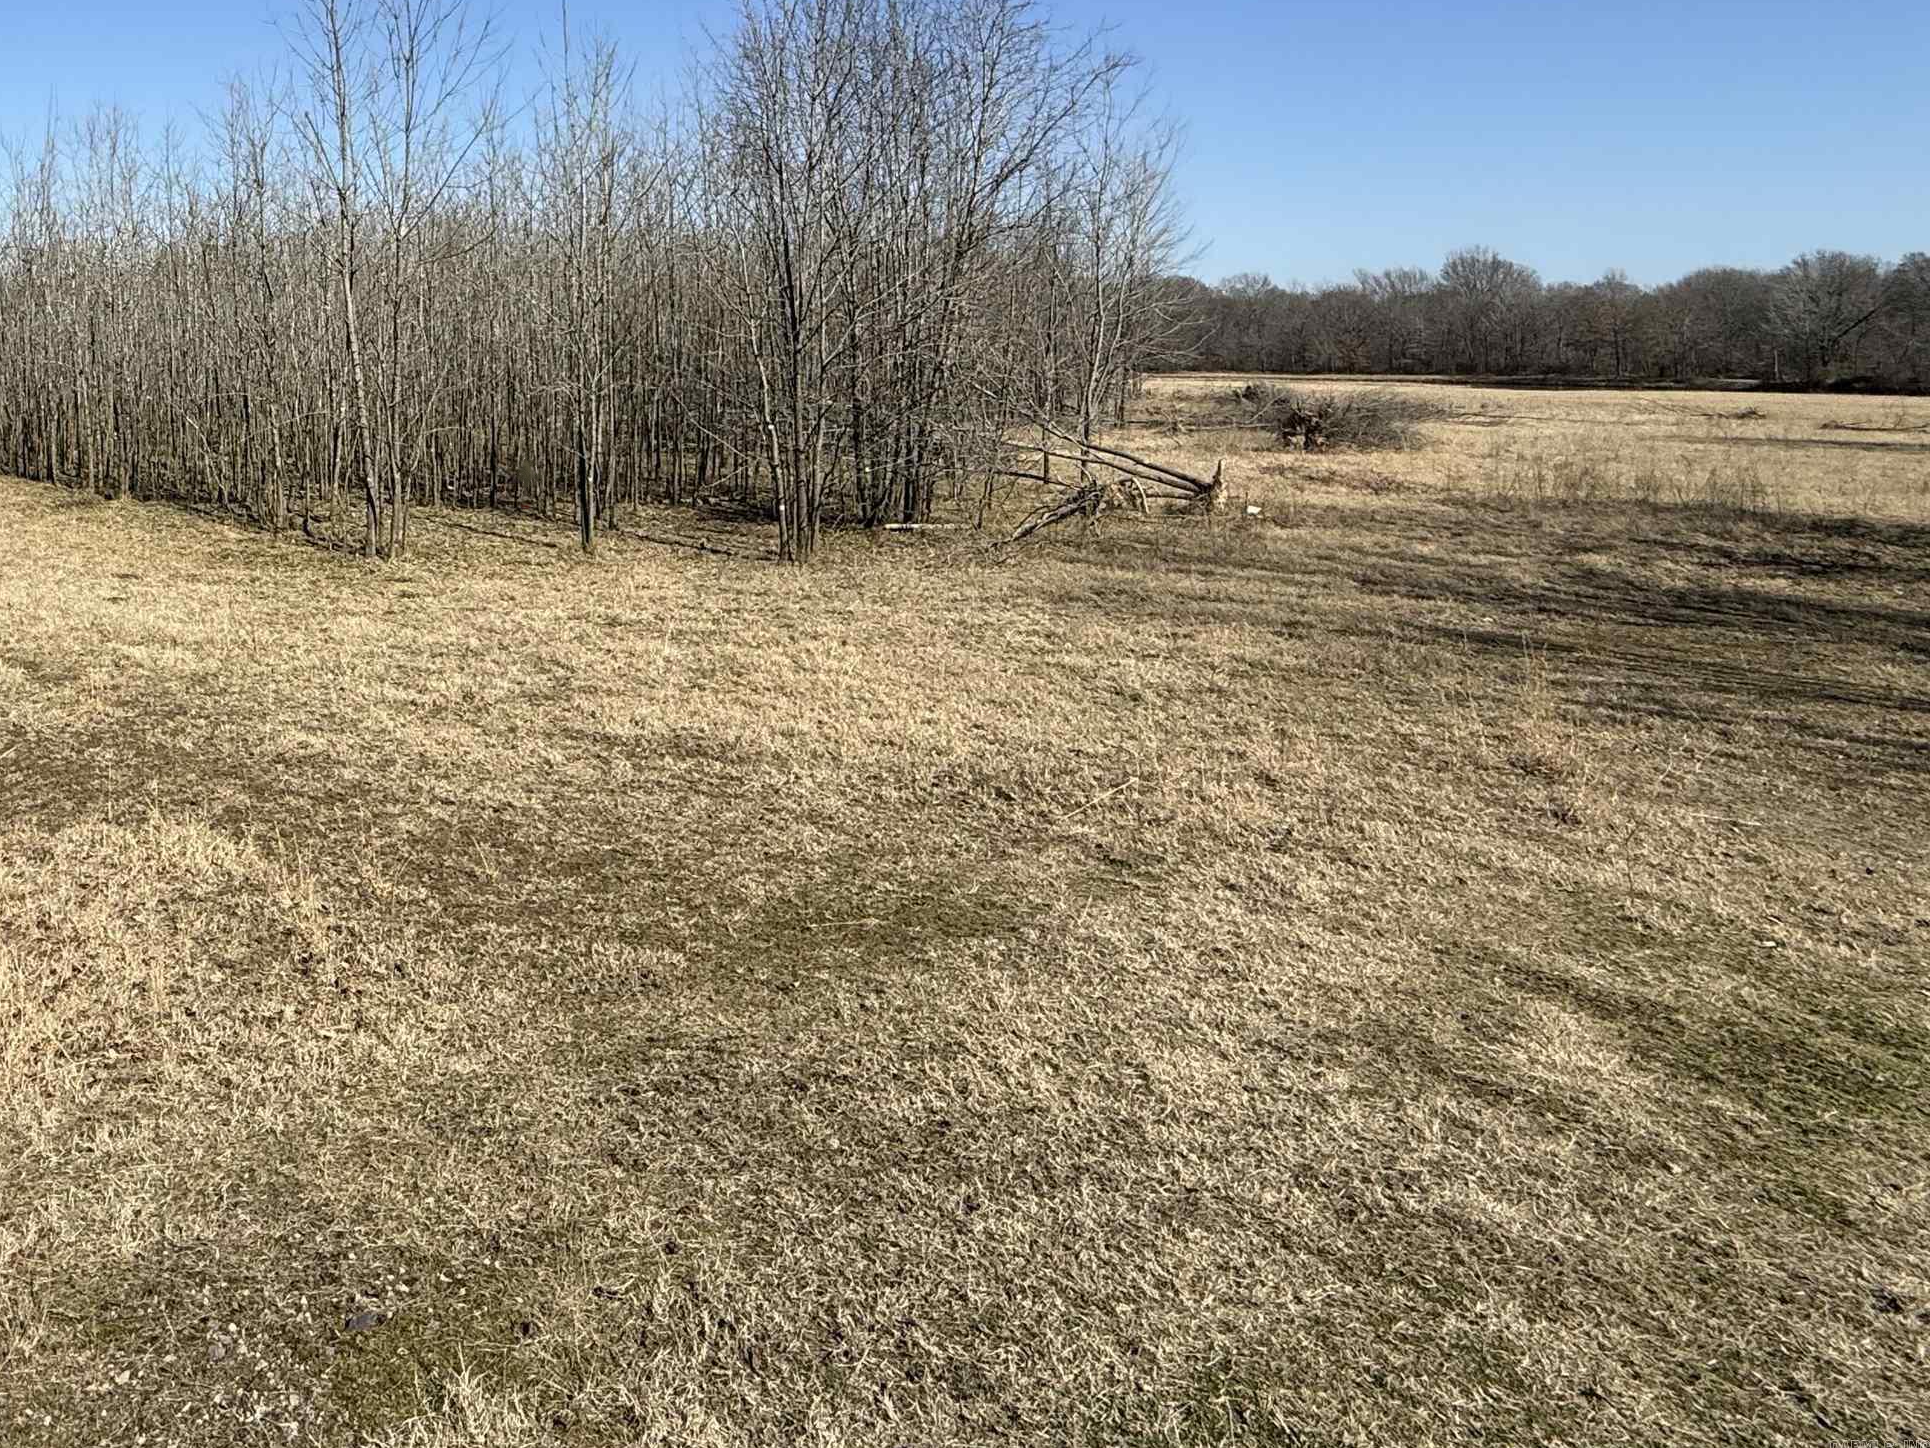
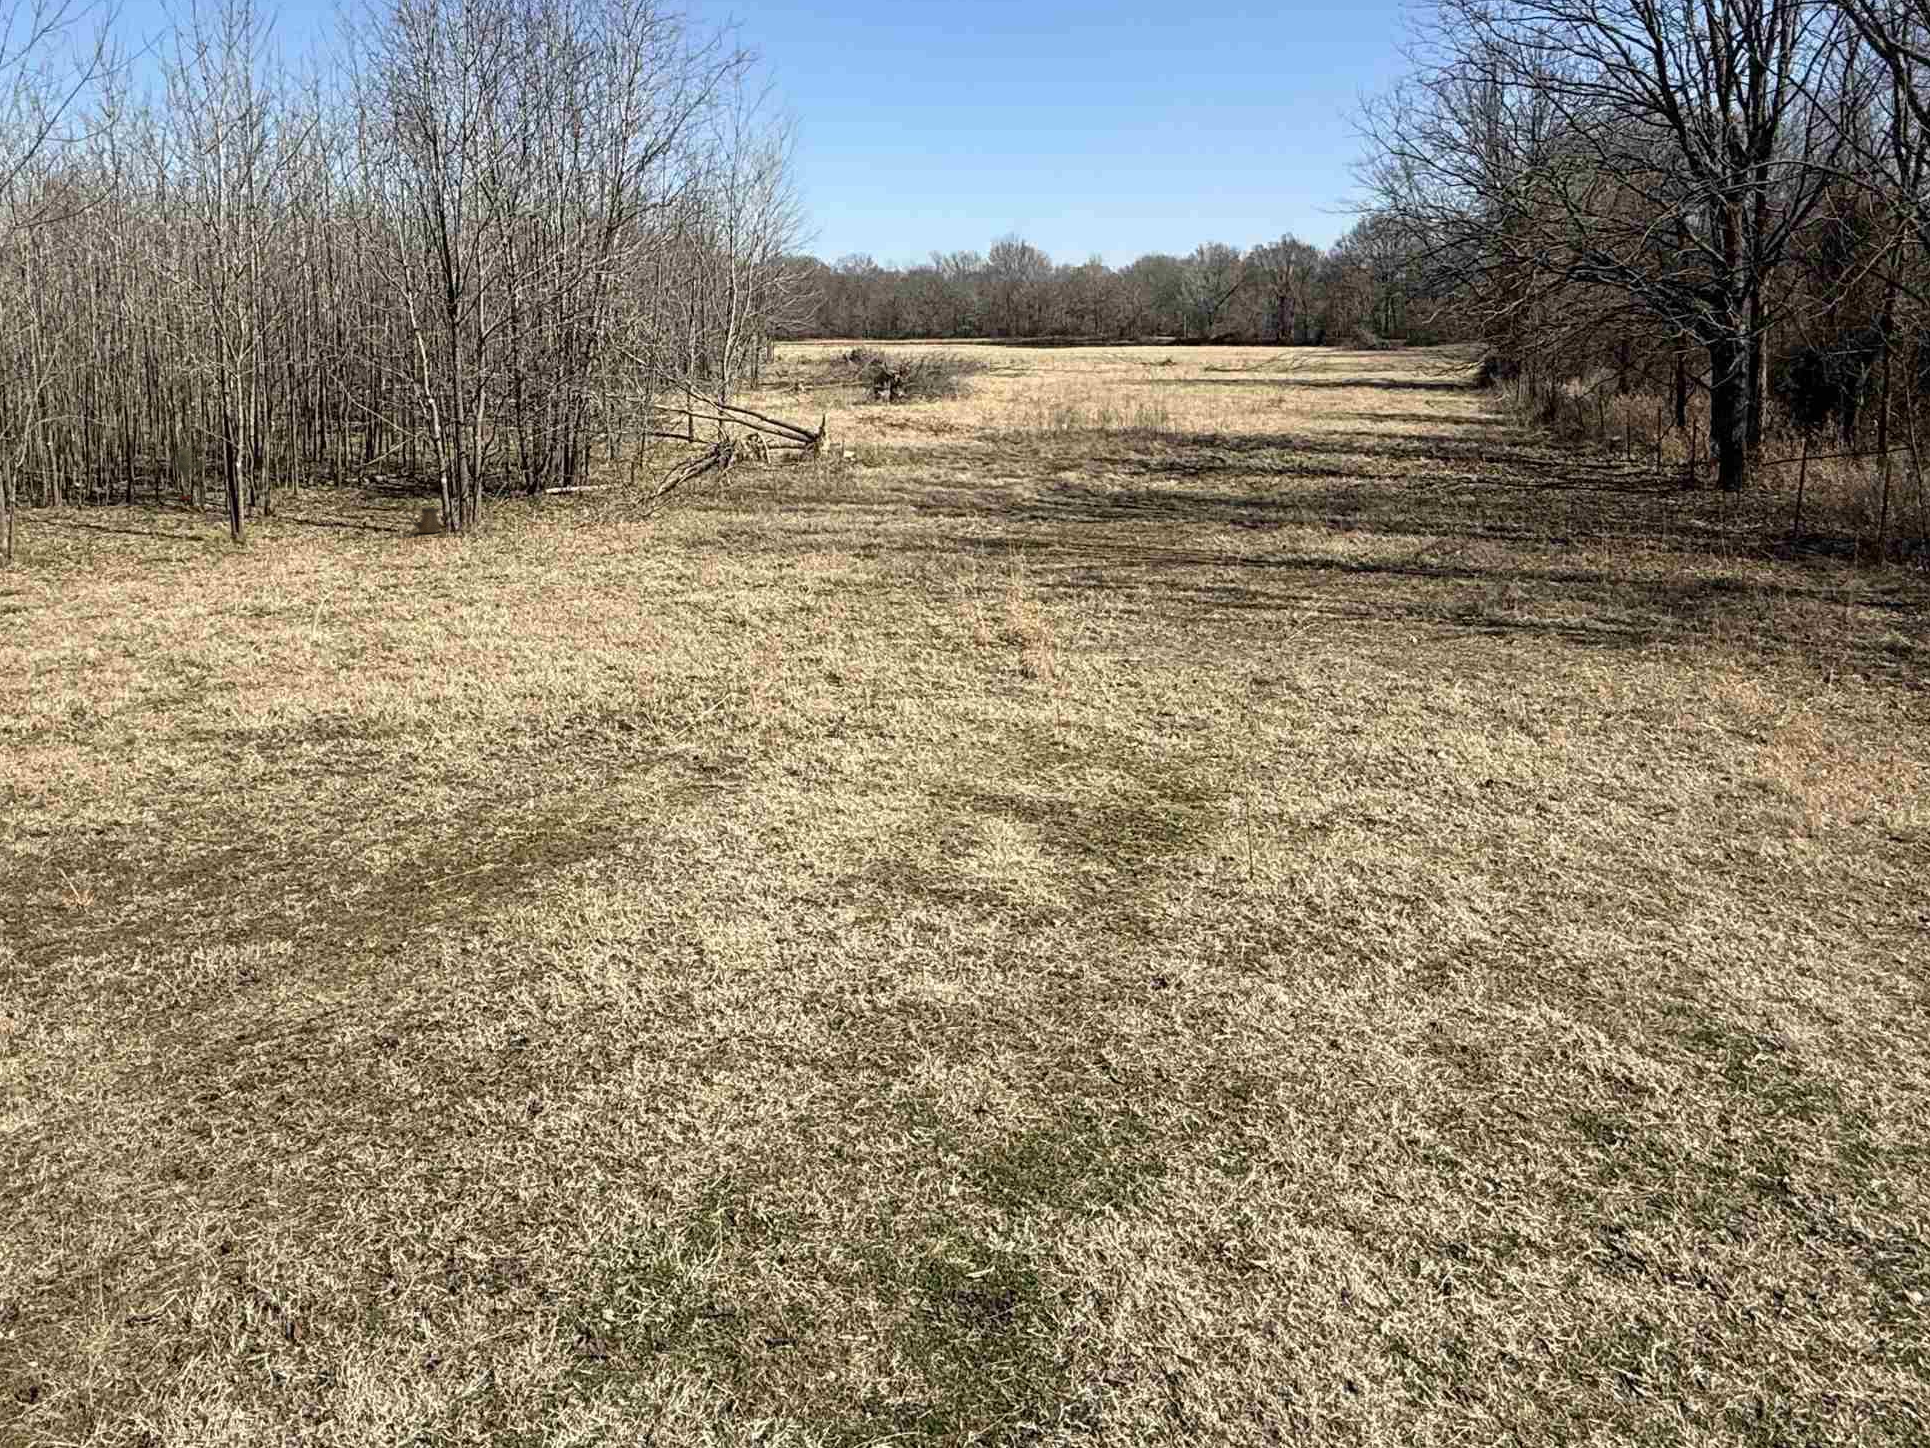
watering can: none [725,530,774,560] -> present [403,508,445,533]

